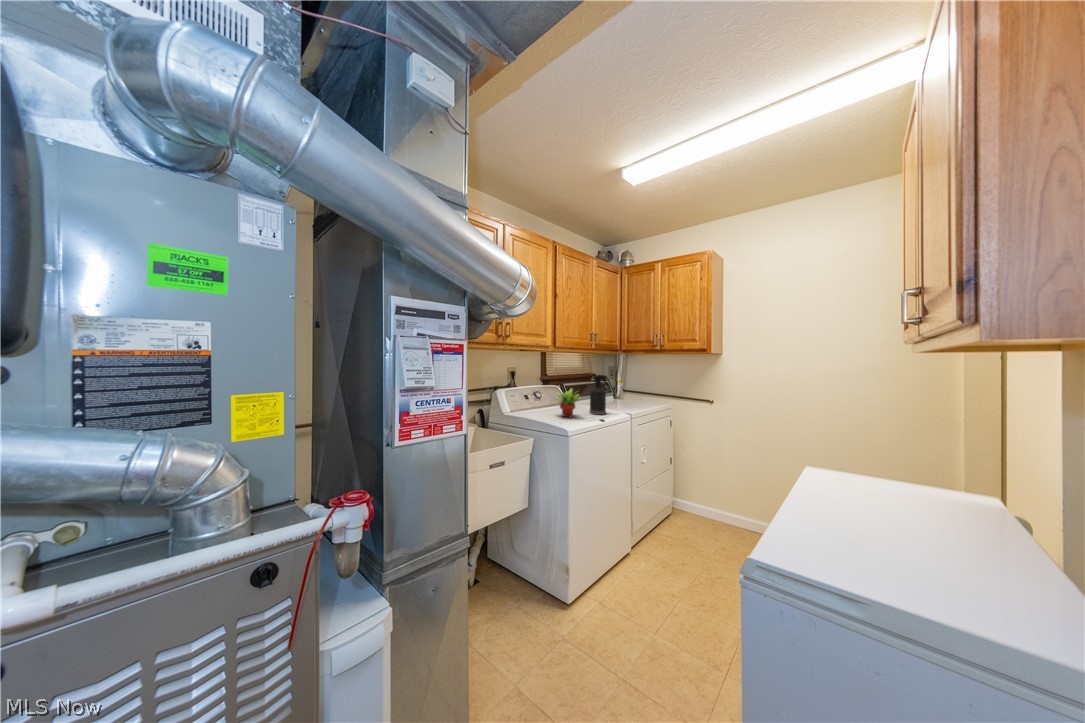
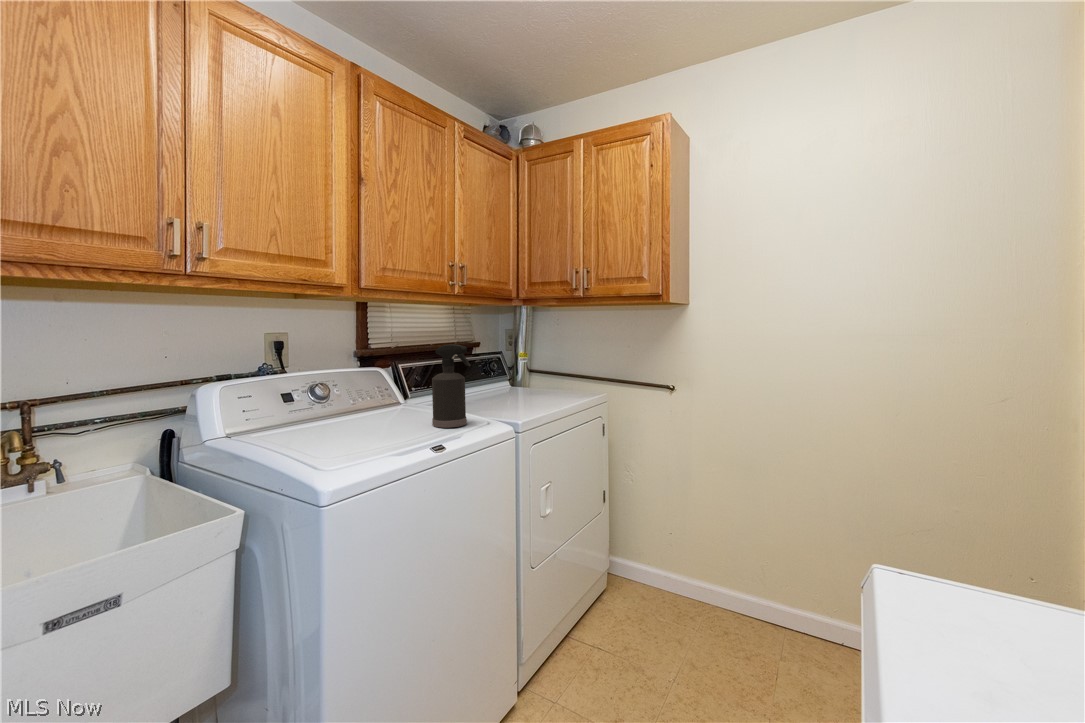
succulent plant: present [557,388,579,417] -> none [334,374,401,441]

